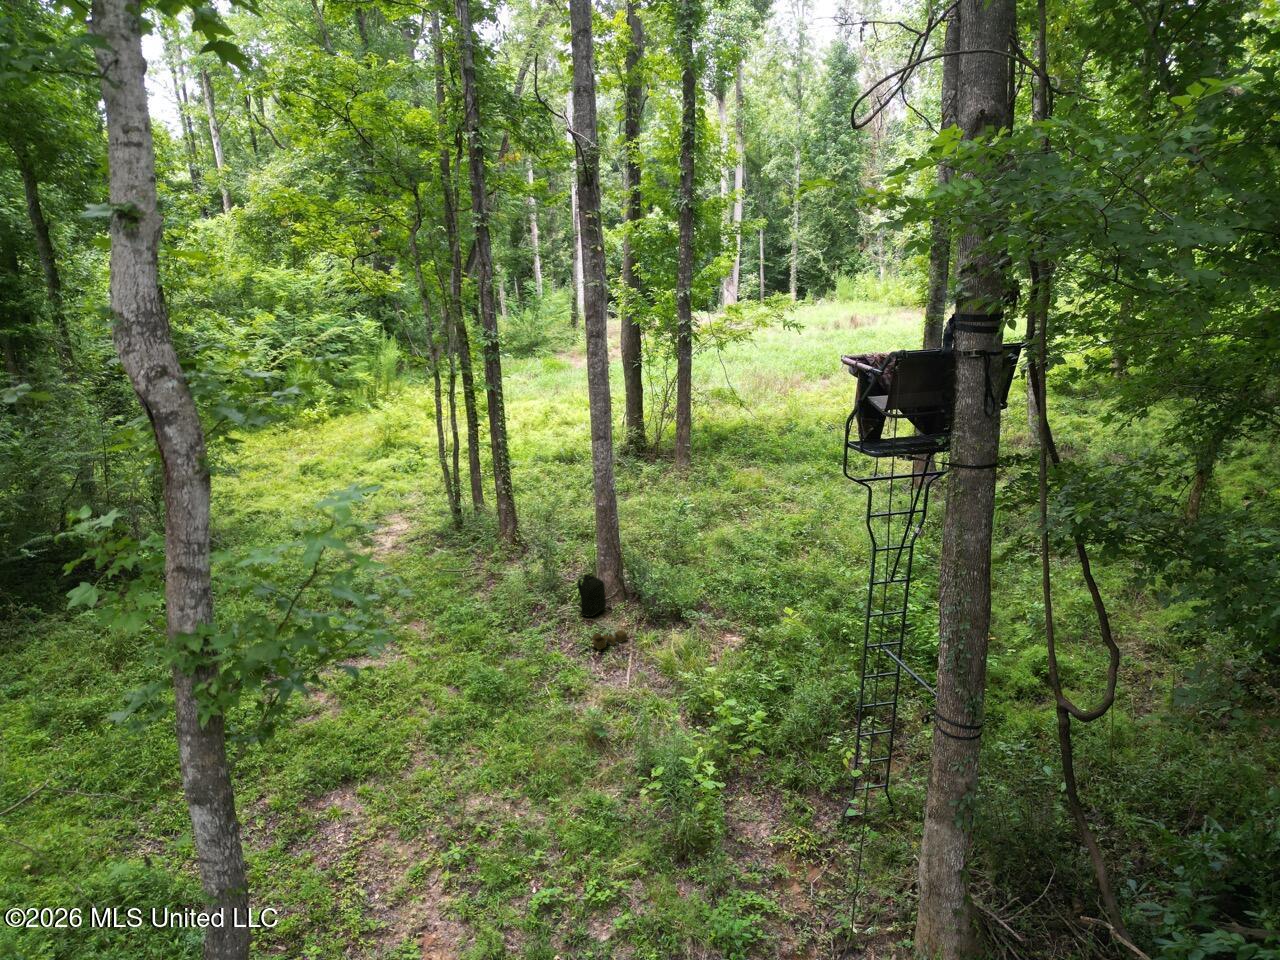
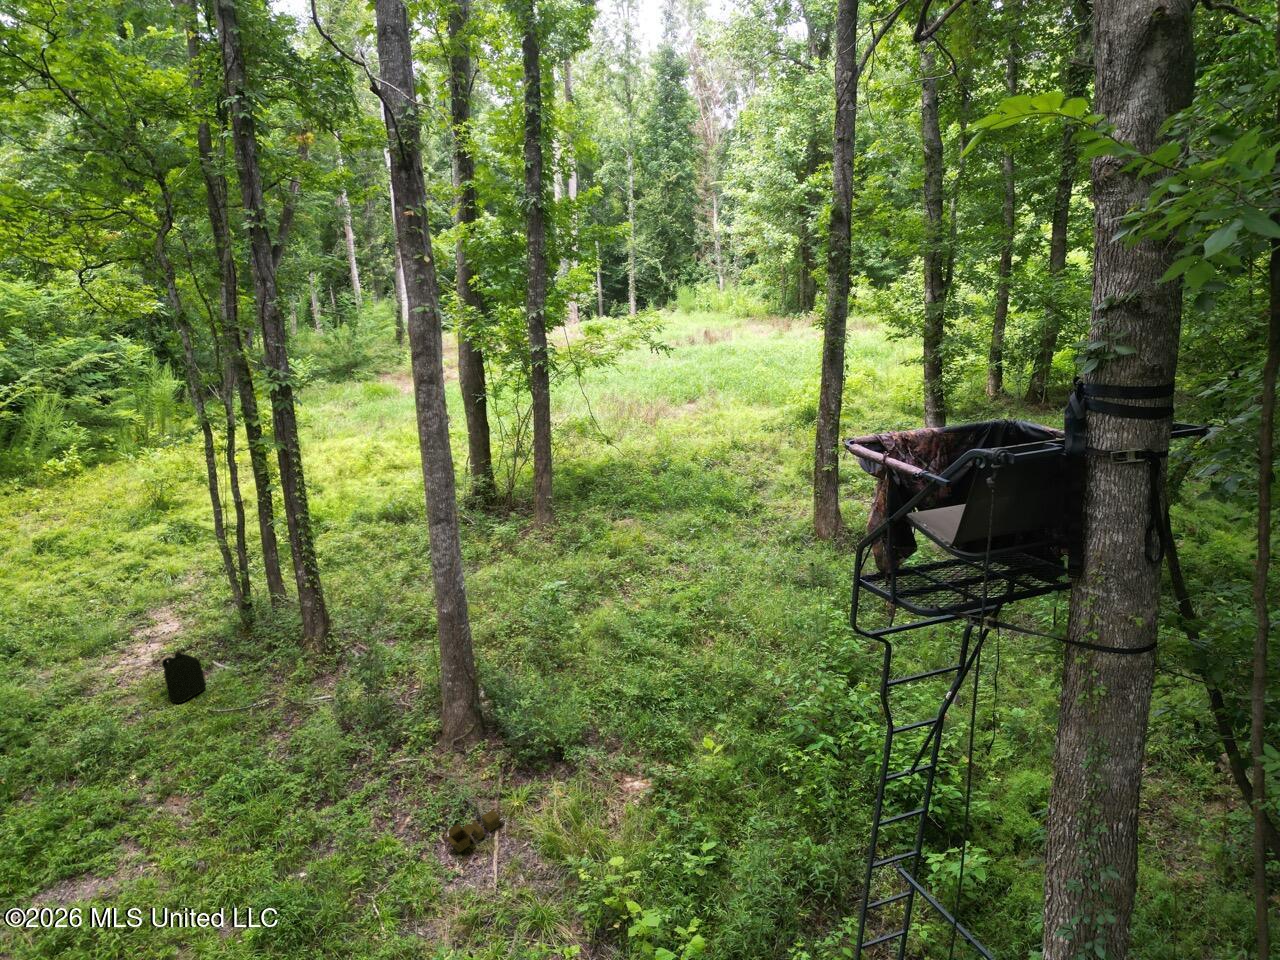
backpack: present [578,574,606,617] -> present [162,652,206,703]

